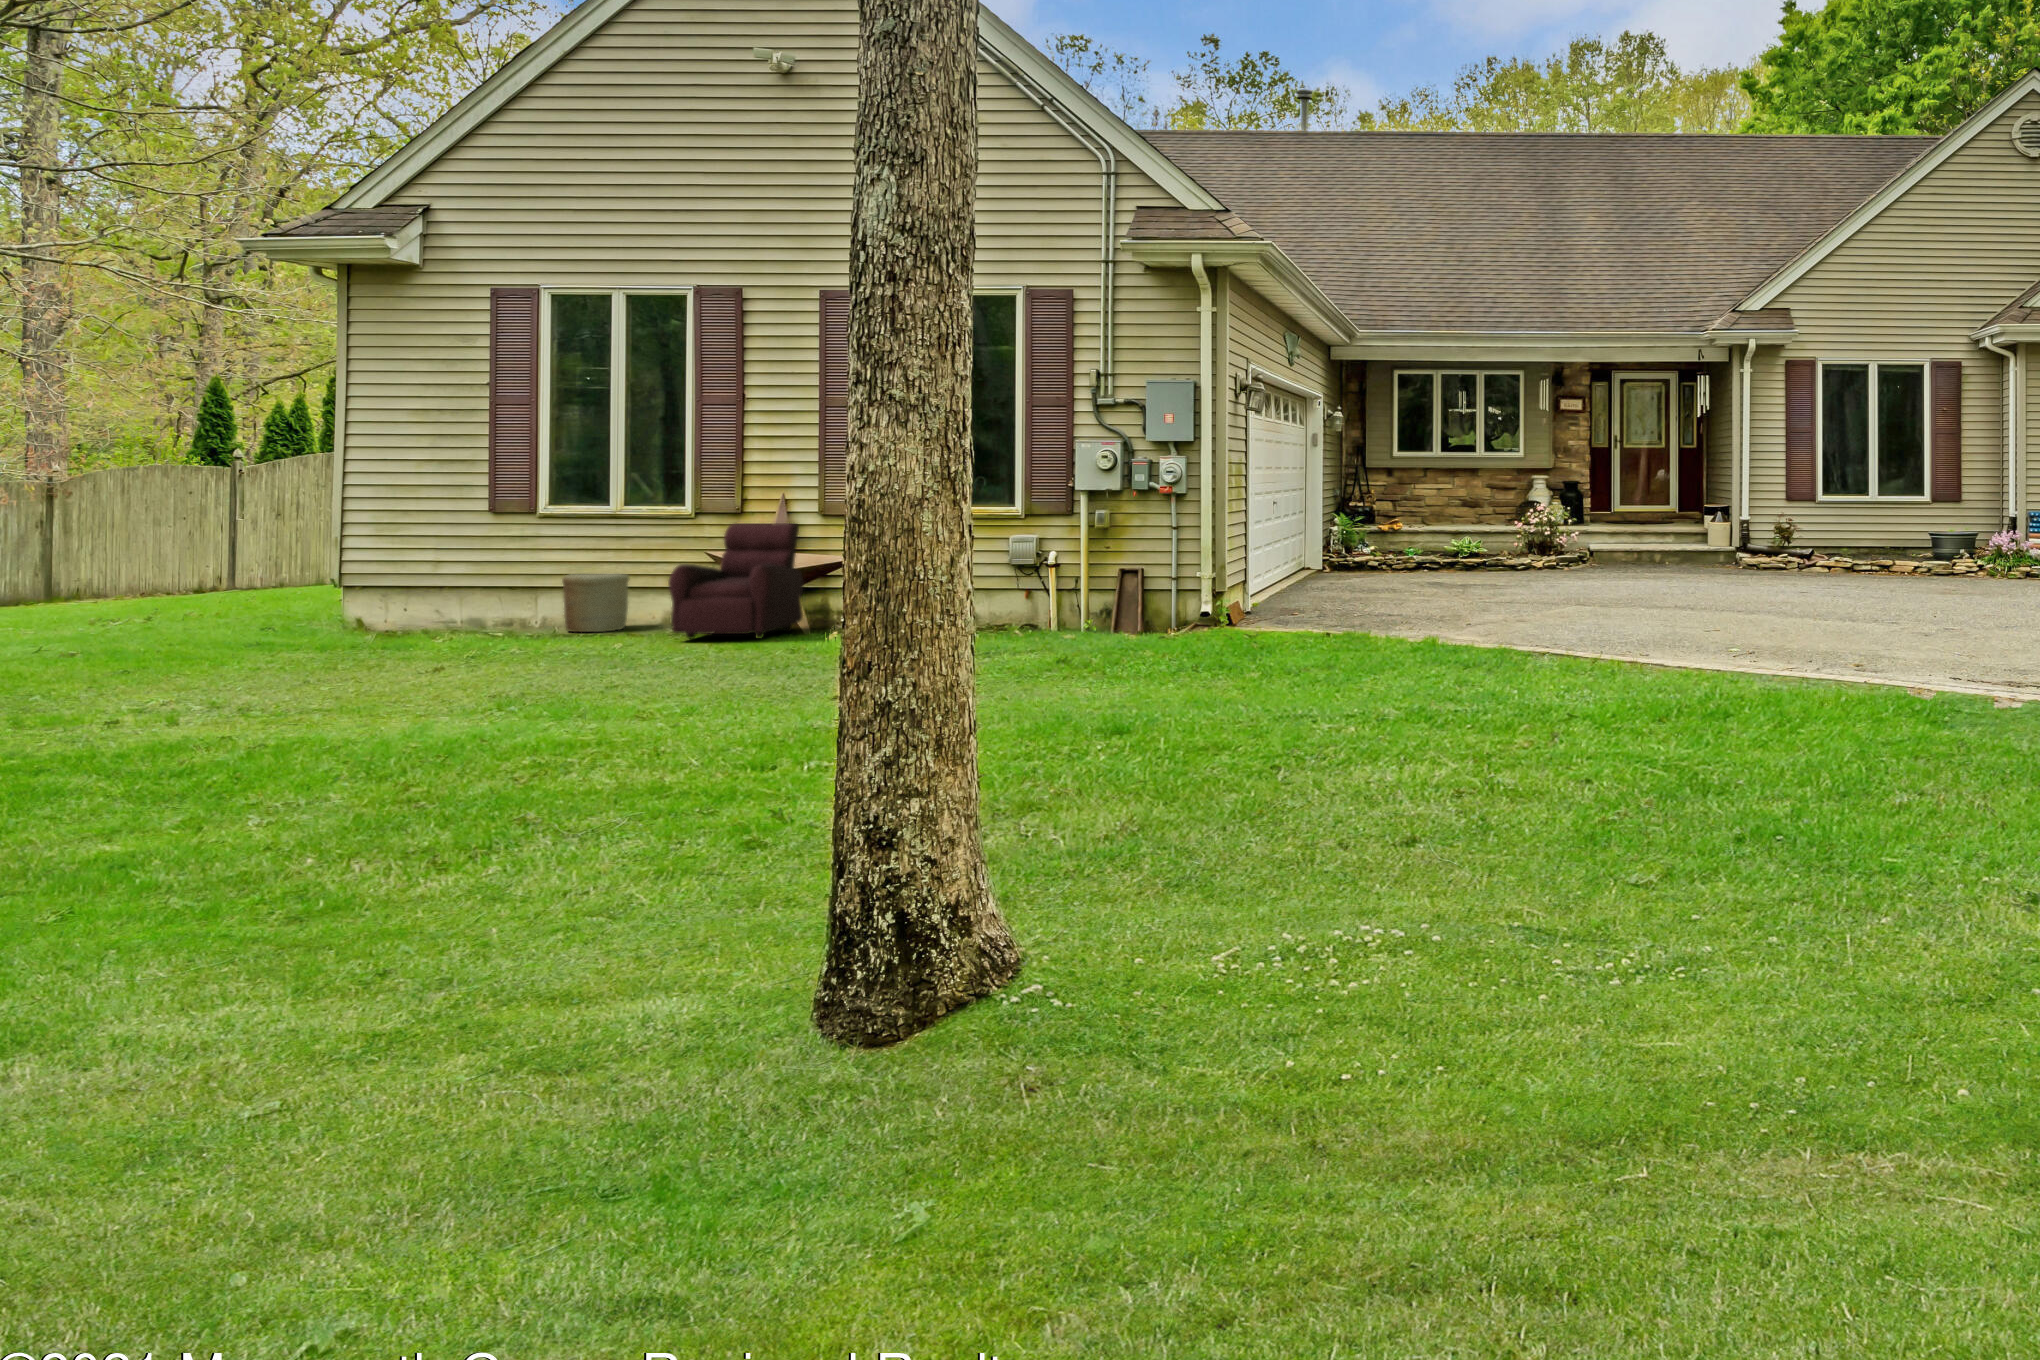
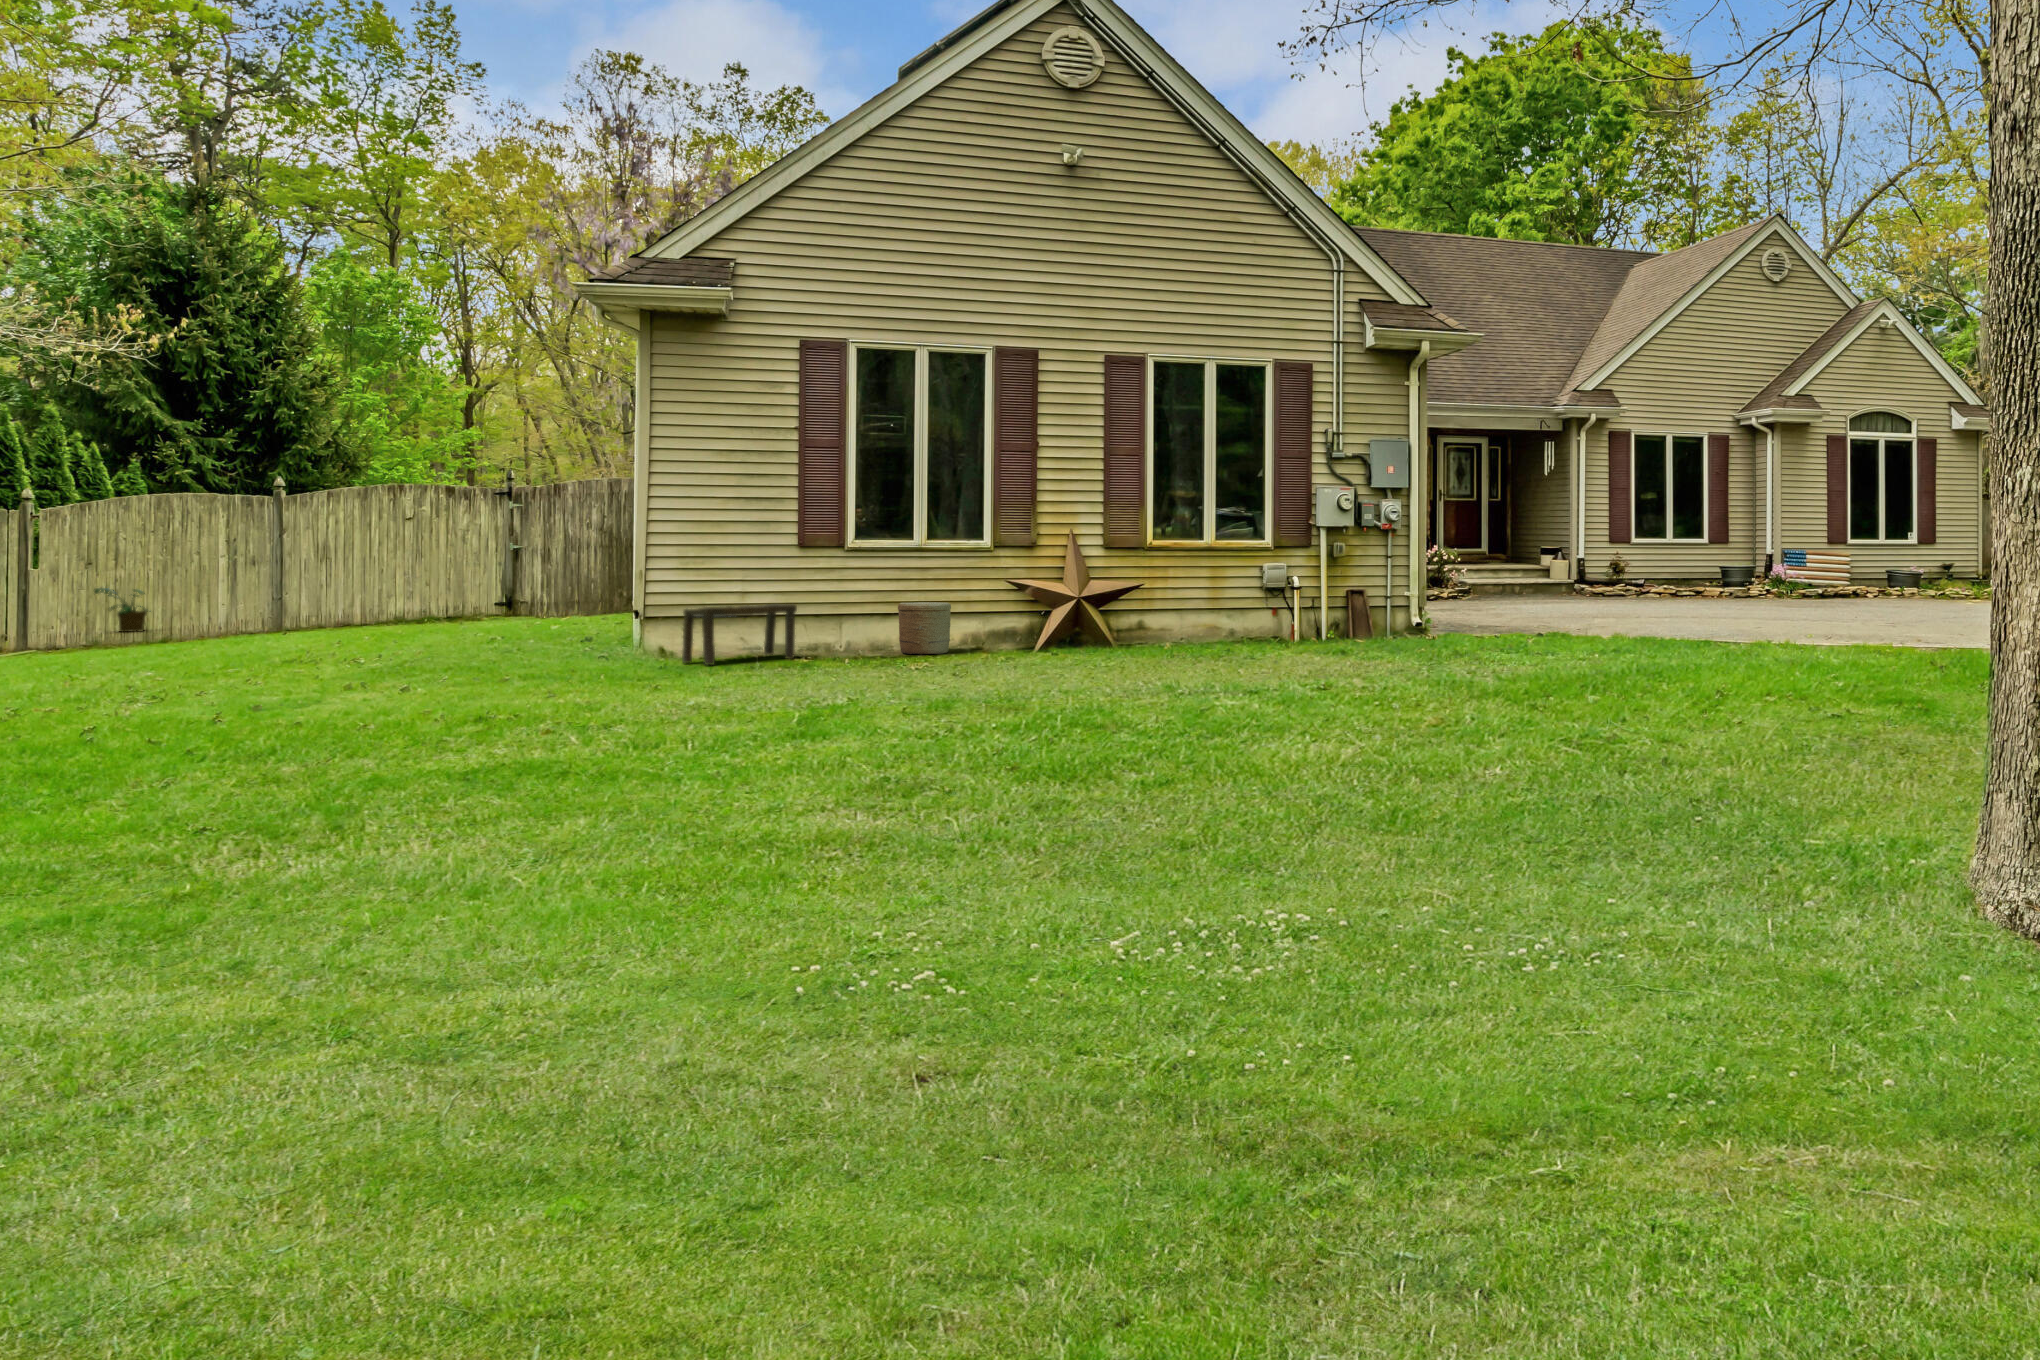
armchair: present [668,523,804,639] -> none [1041,556,1139,654]
potted plant: none [204,538,267,577] -> present [94,588,151,632]
bench: none [328,572,463,638] -> present [682,604,797,665]

